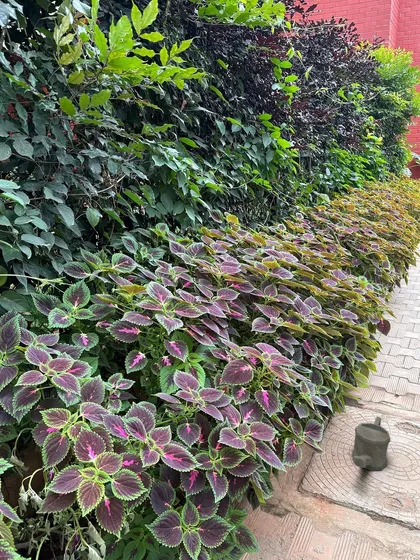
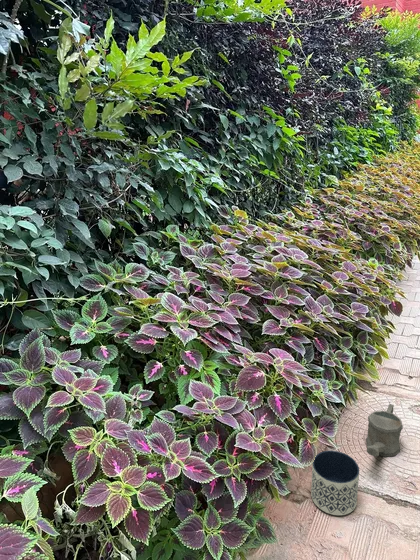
planter: none [294,459,346,528] -> present [311,450,359,515]

